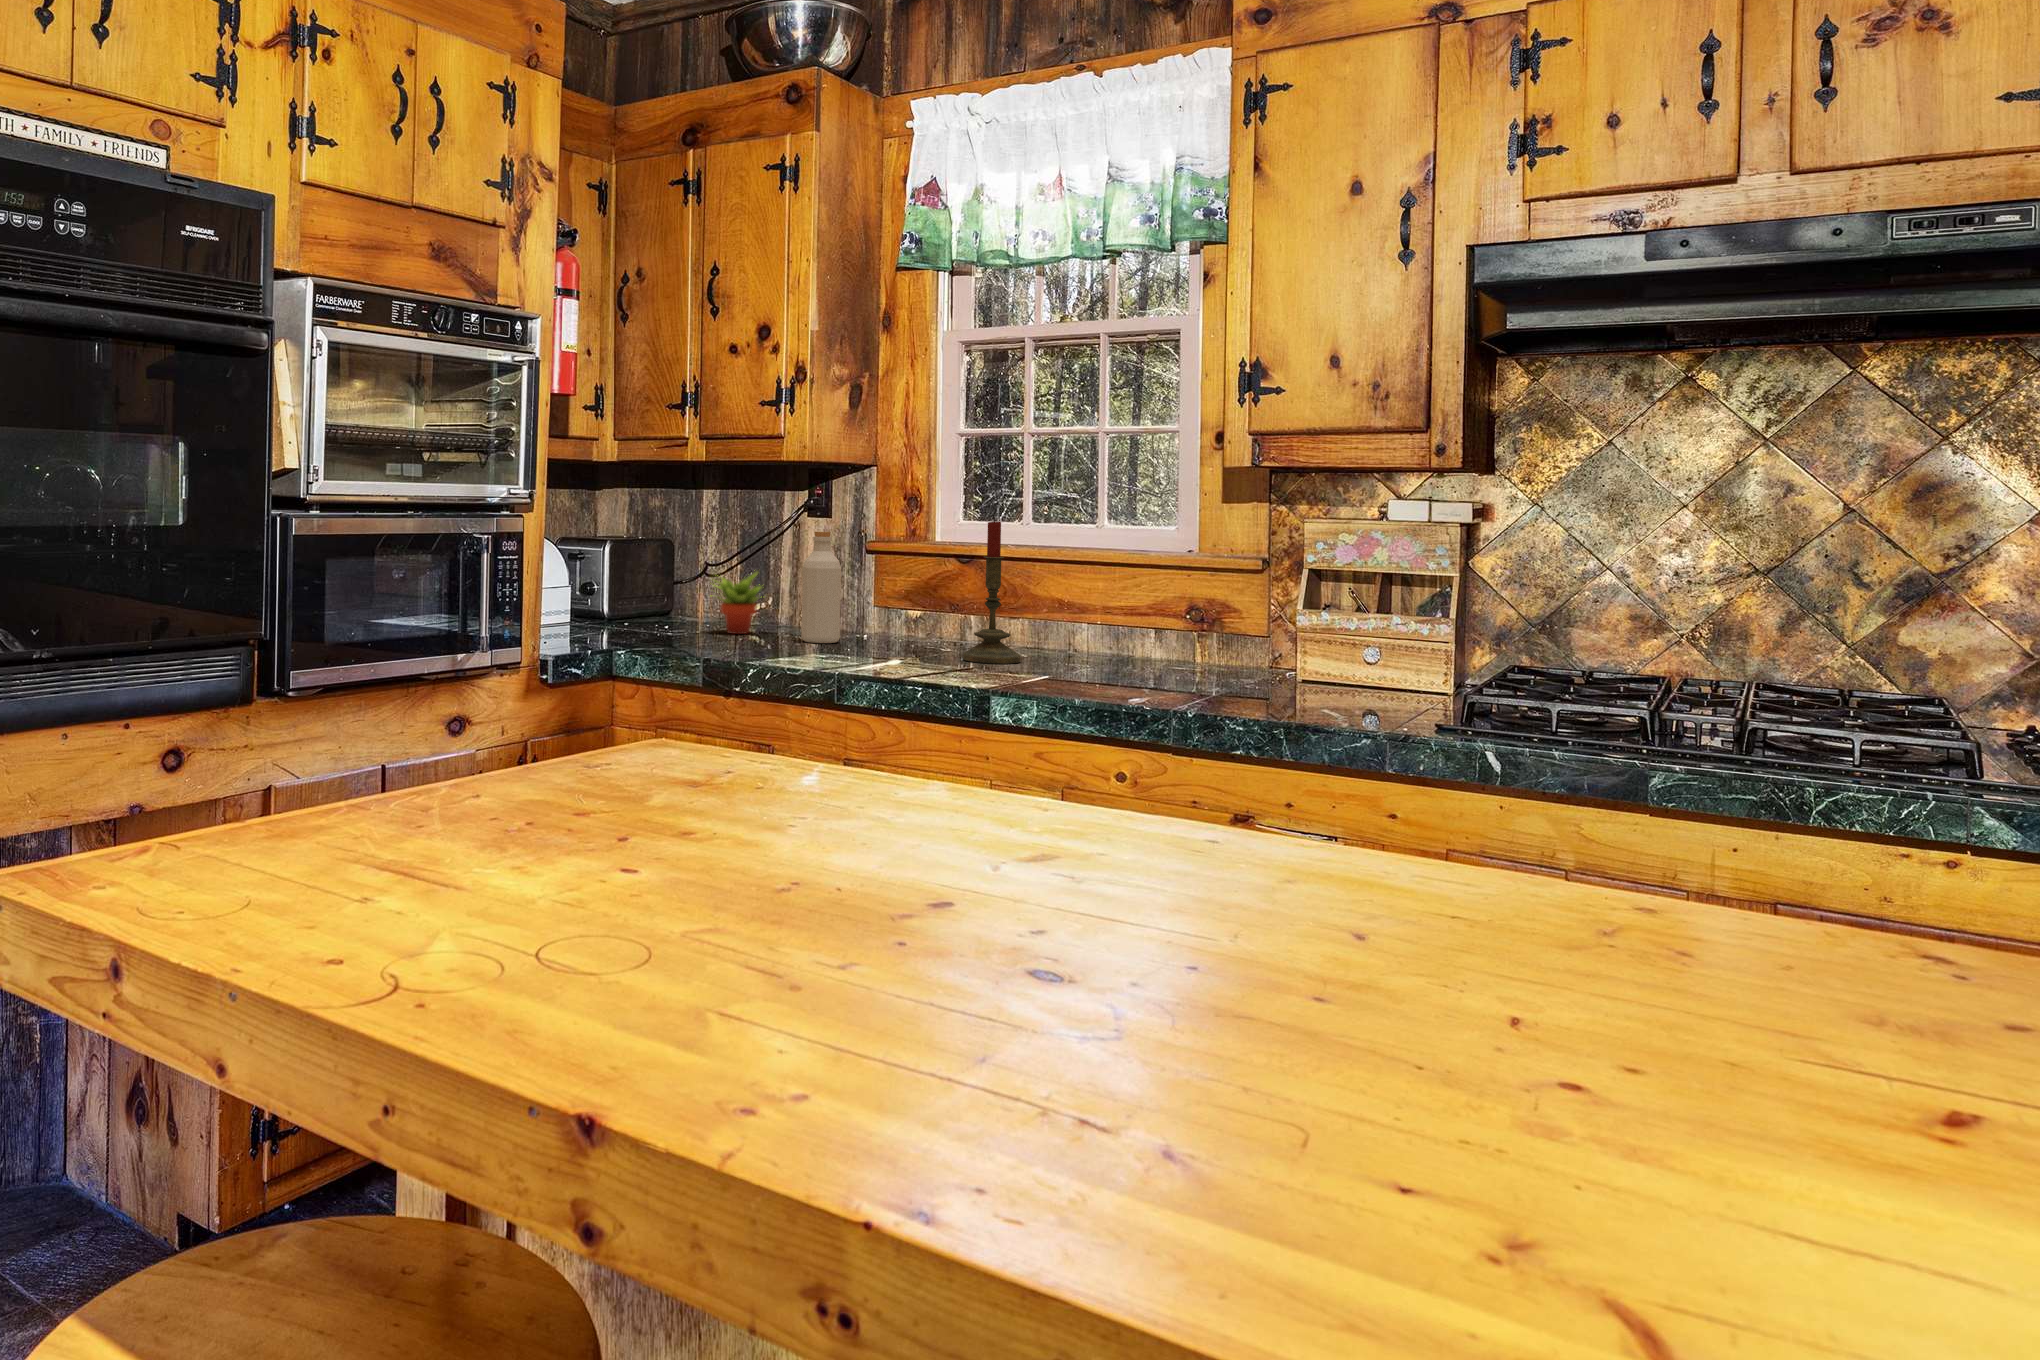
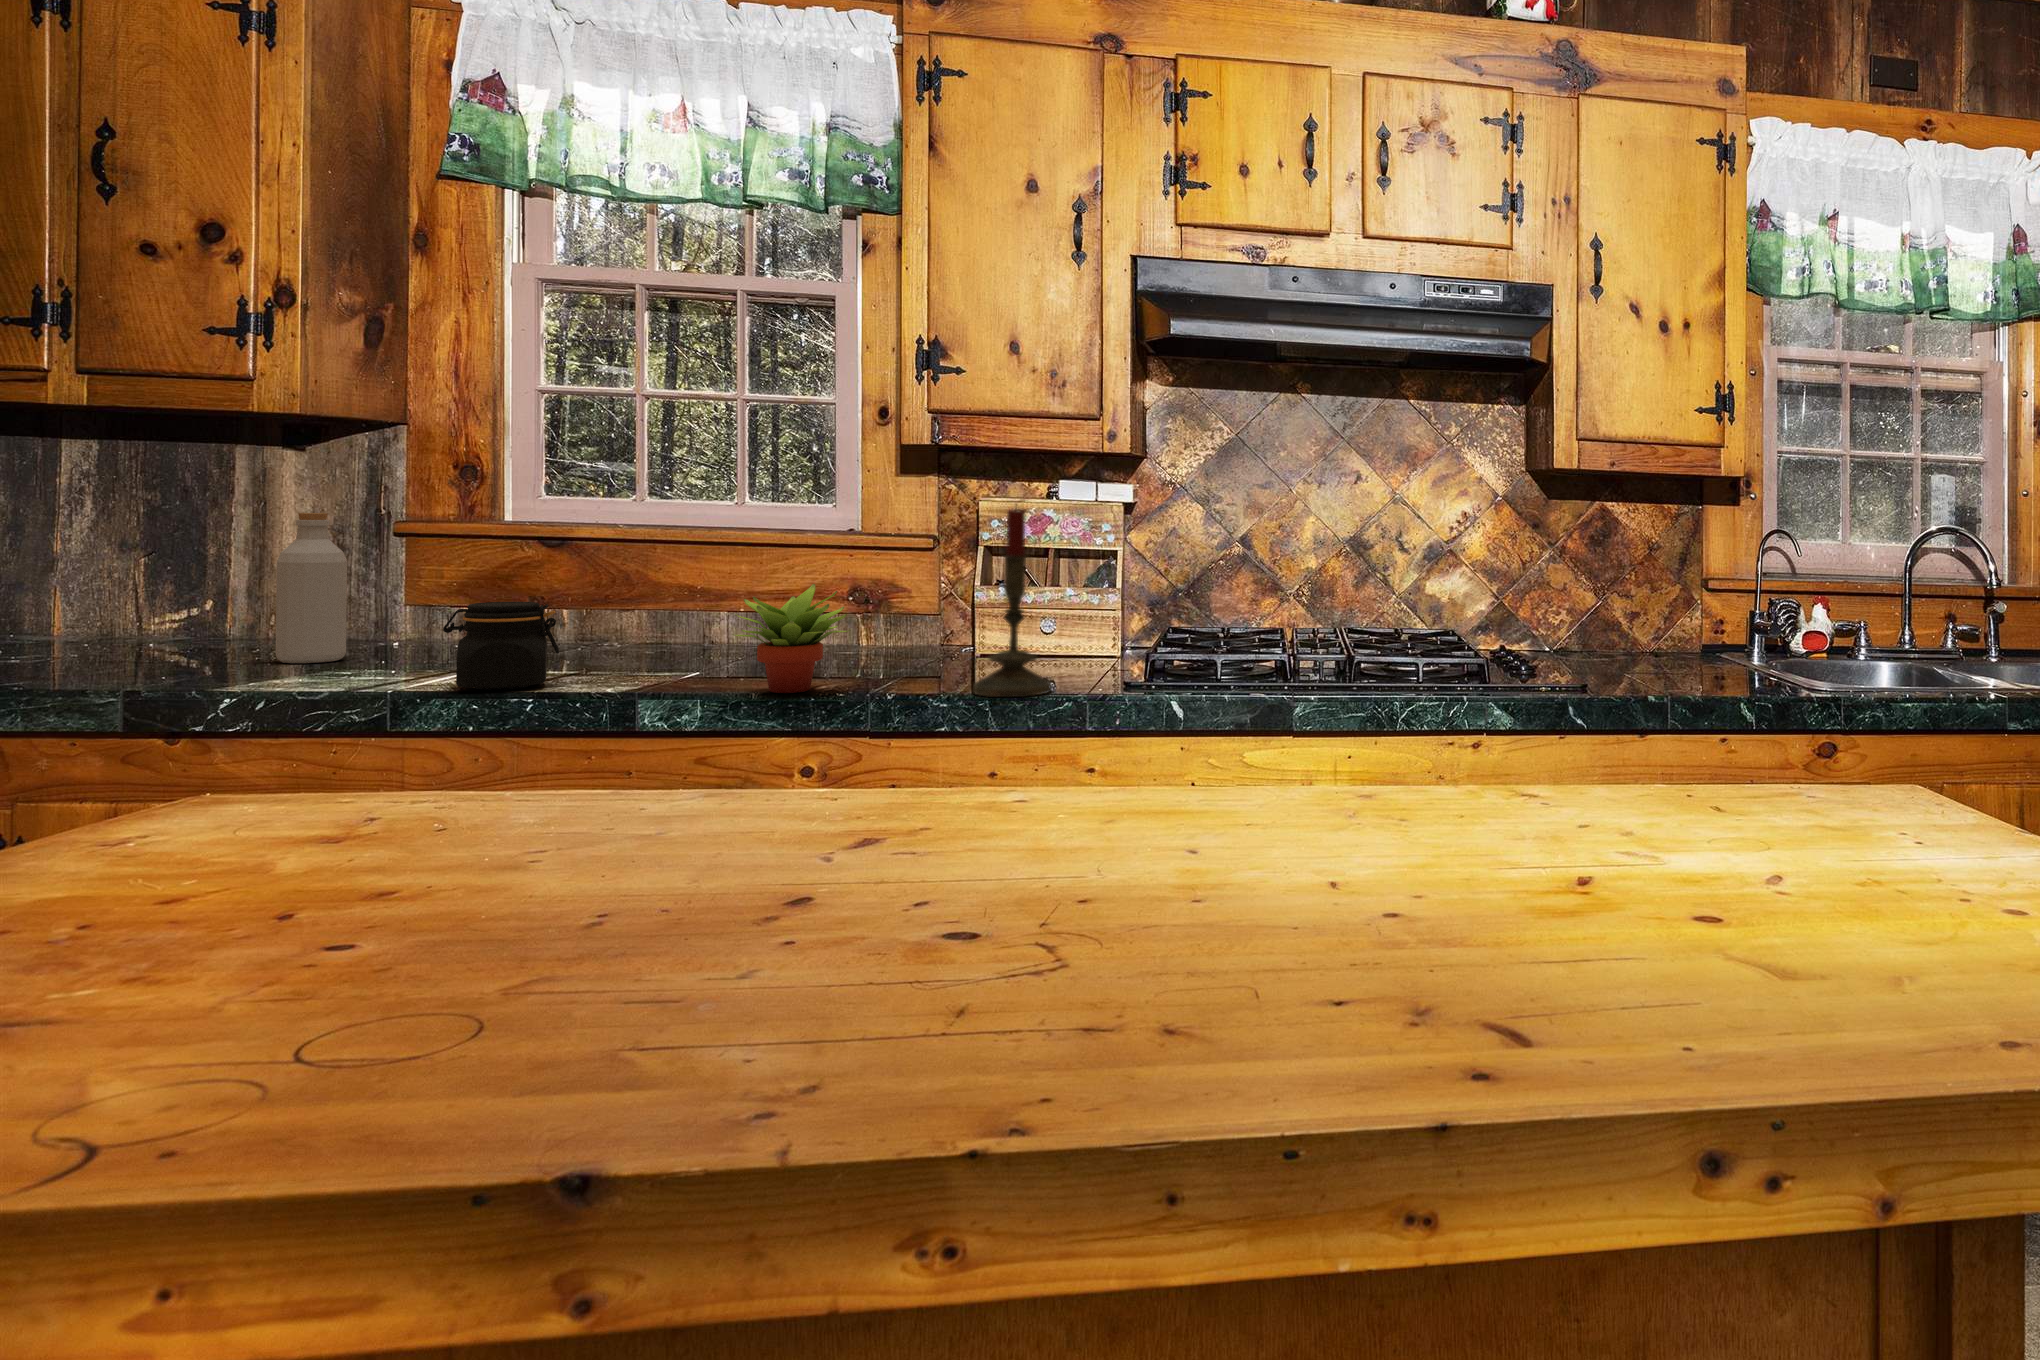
candle: present [963,517,1020,664] -> present [973,509,1052,697]
succulent plant: present [717,573,765,634] -> present [732,584,850,693]
jar: none [877,602,952,672] -> present [443,602,559,690]

